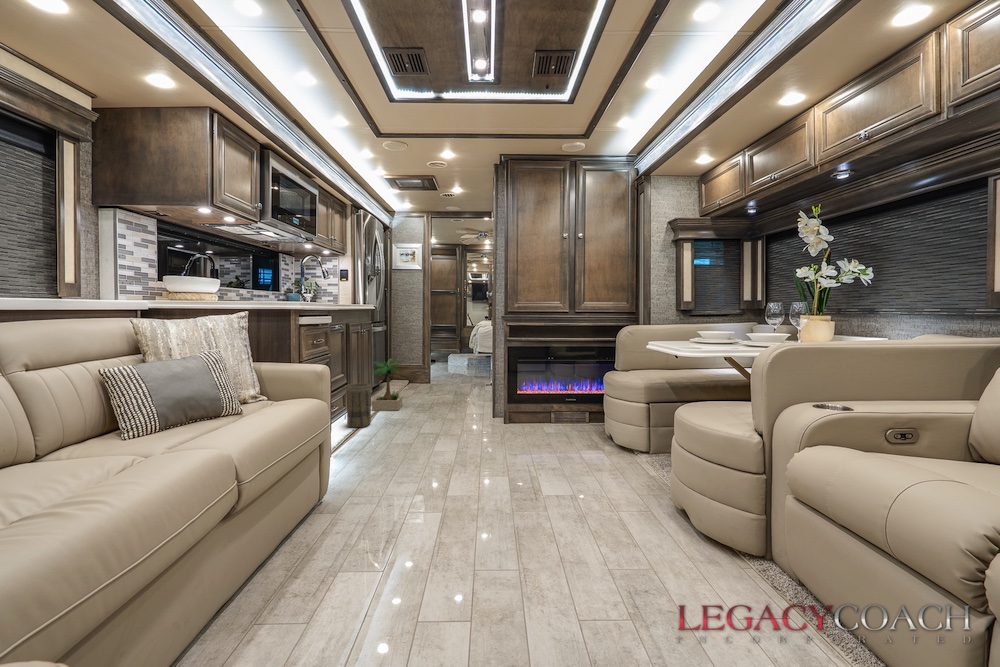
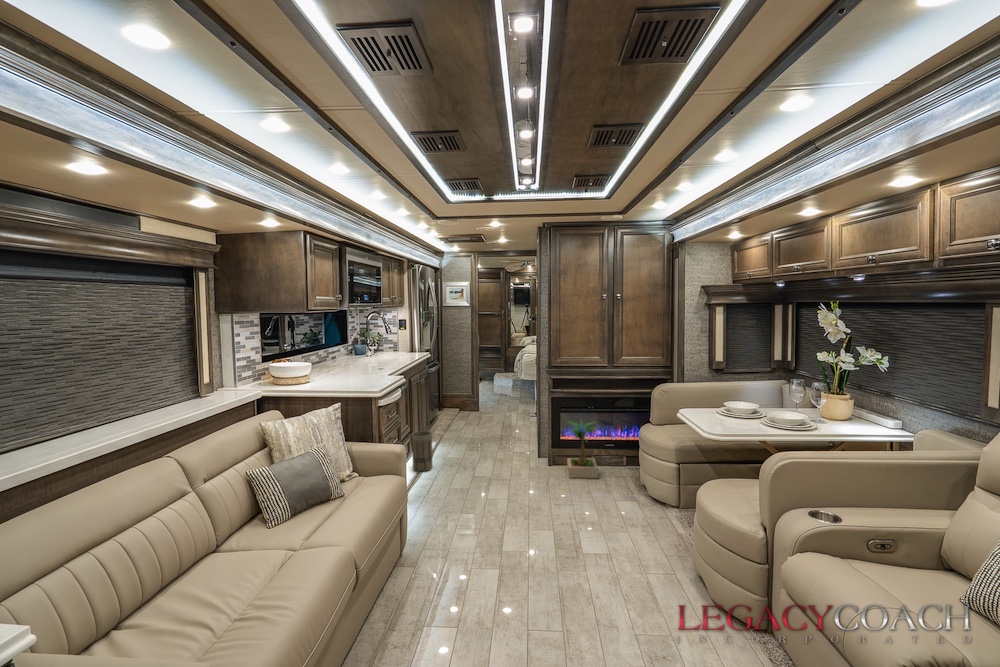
potted plant: present [372,359,404,411] -> present [567,421,599,478]

